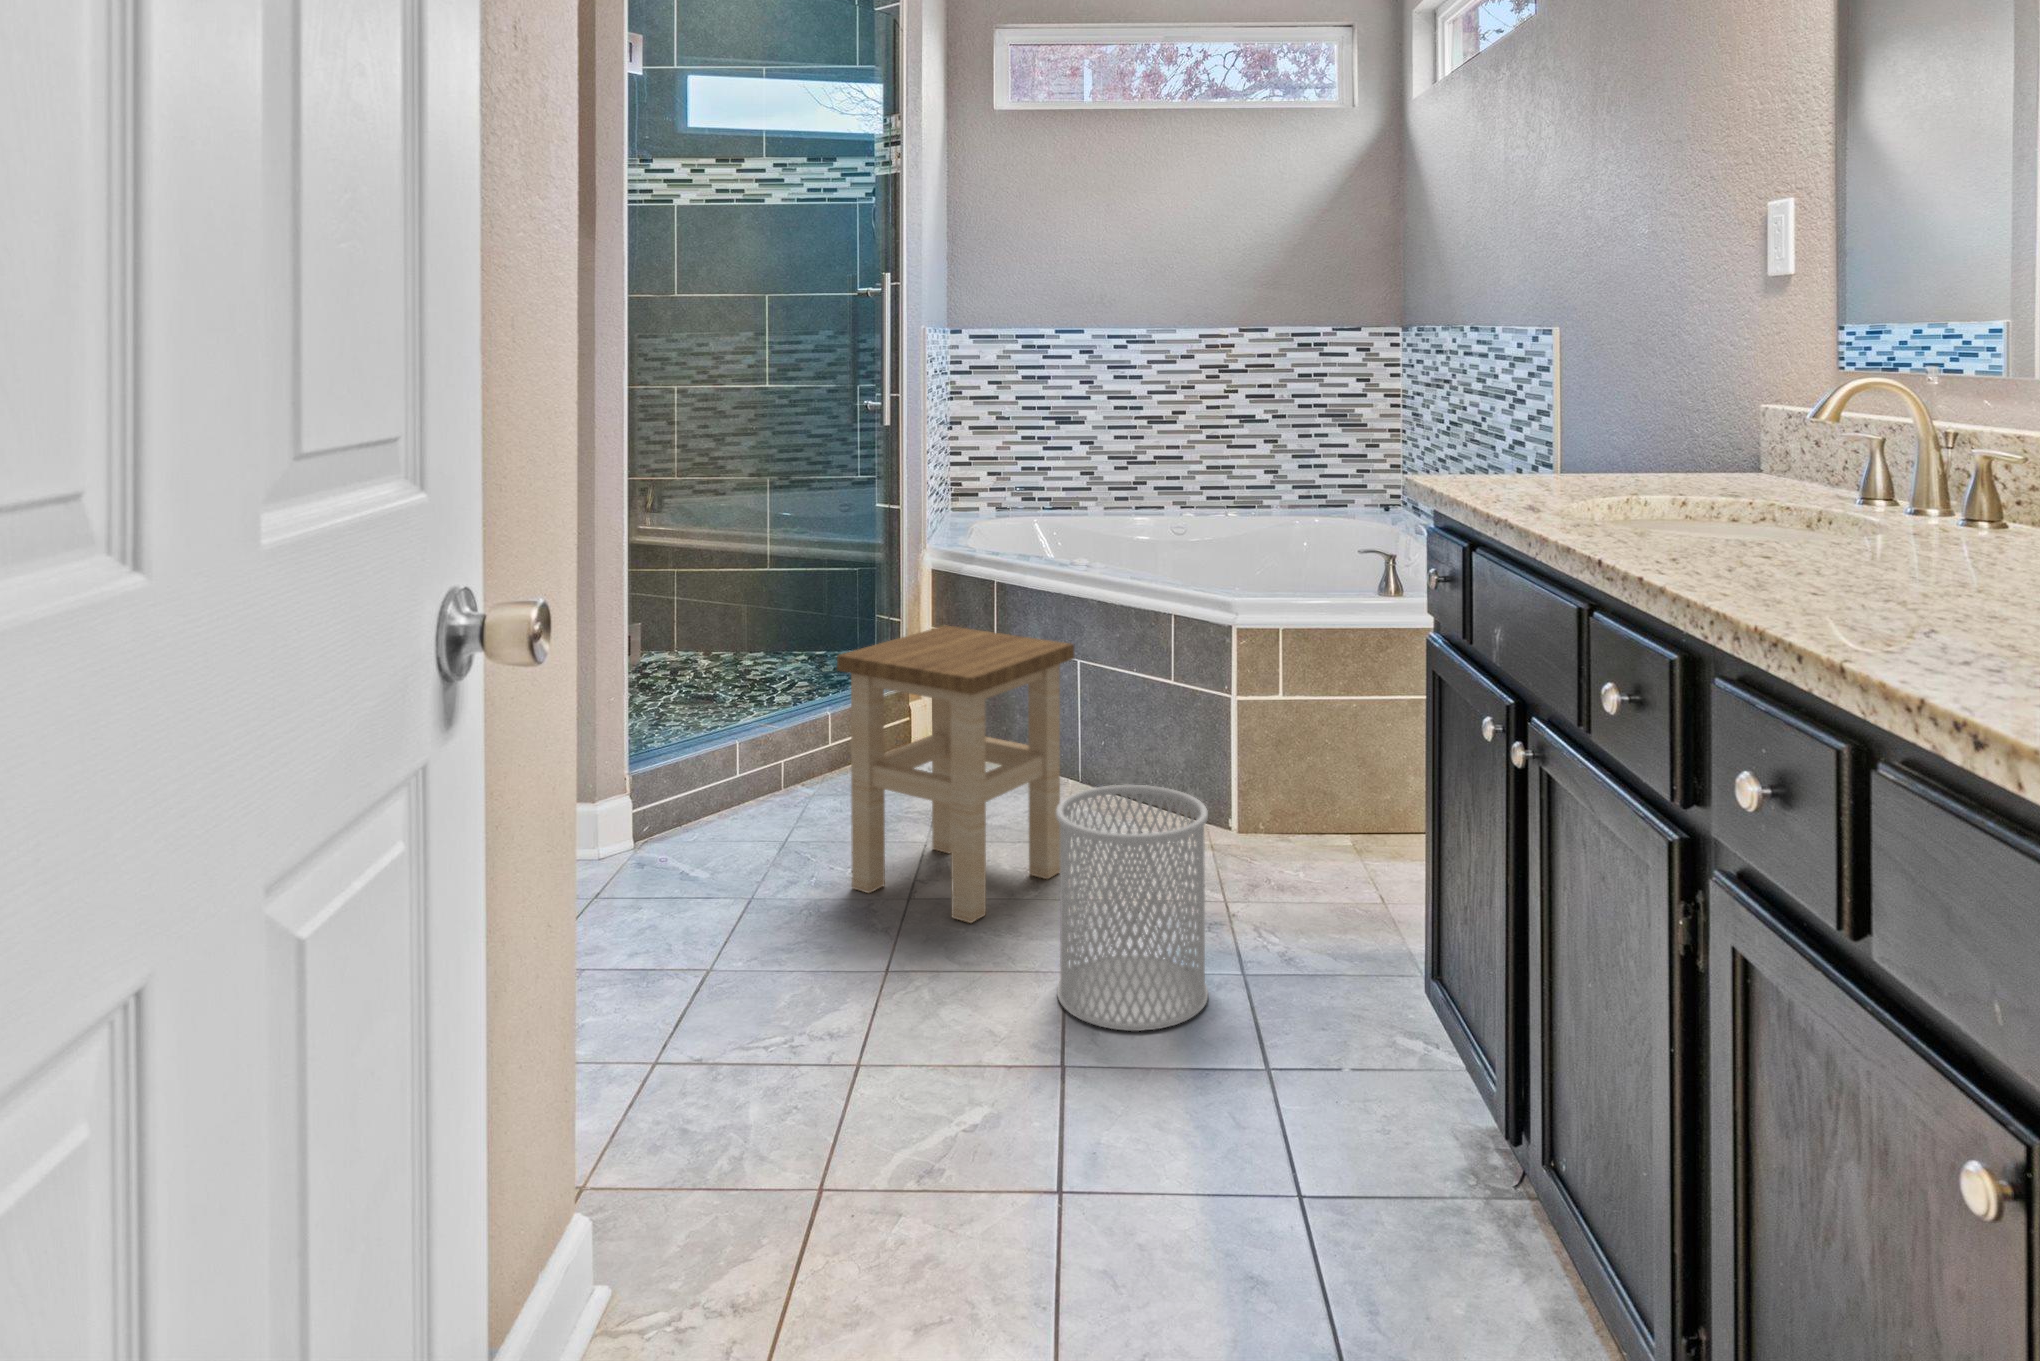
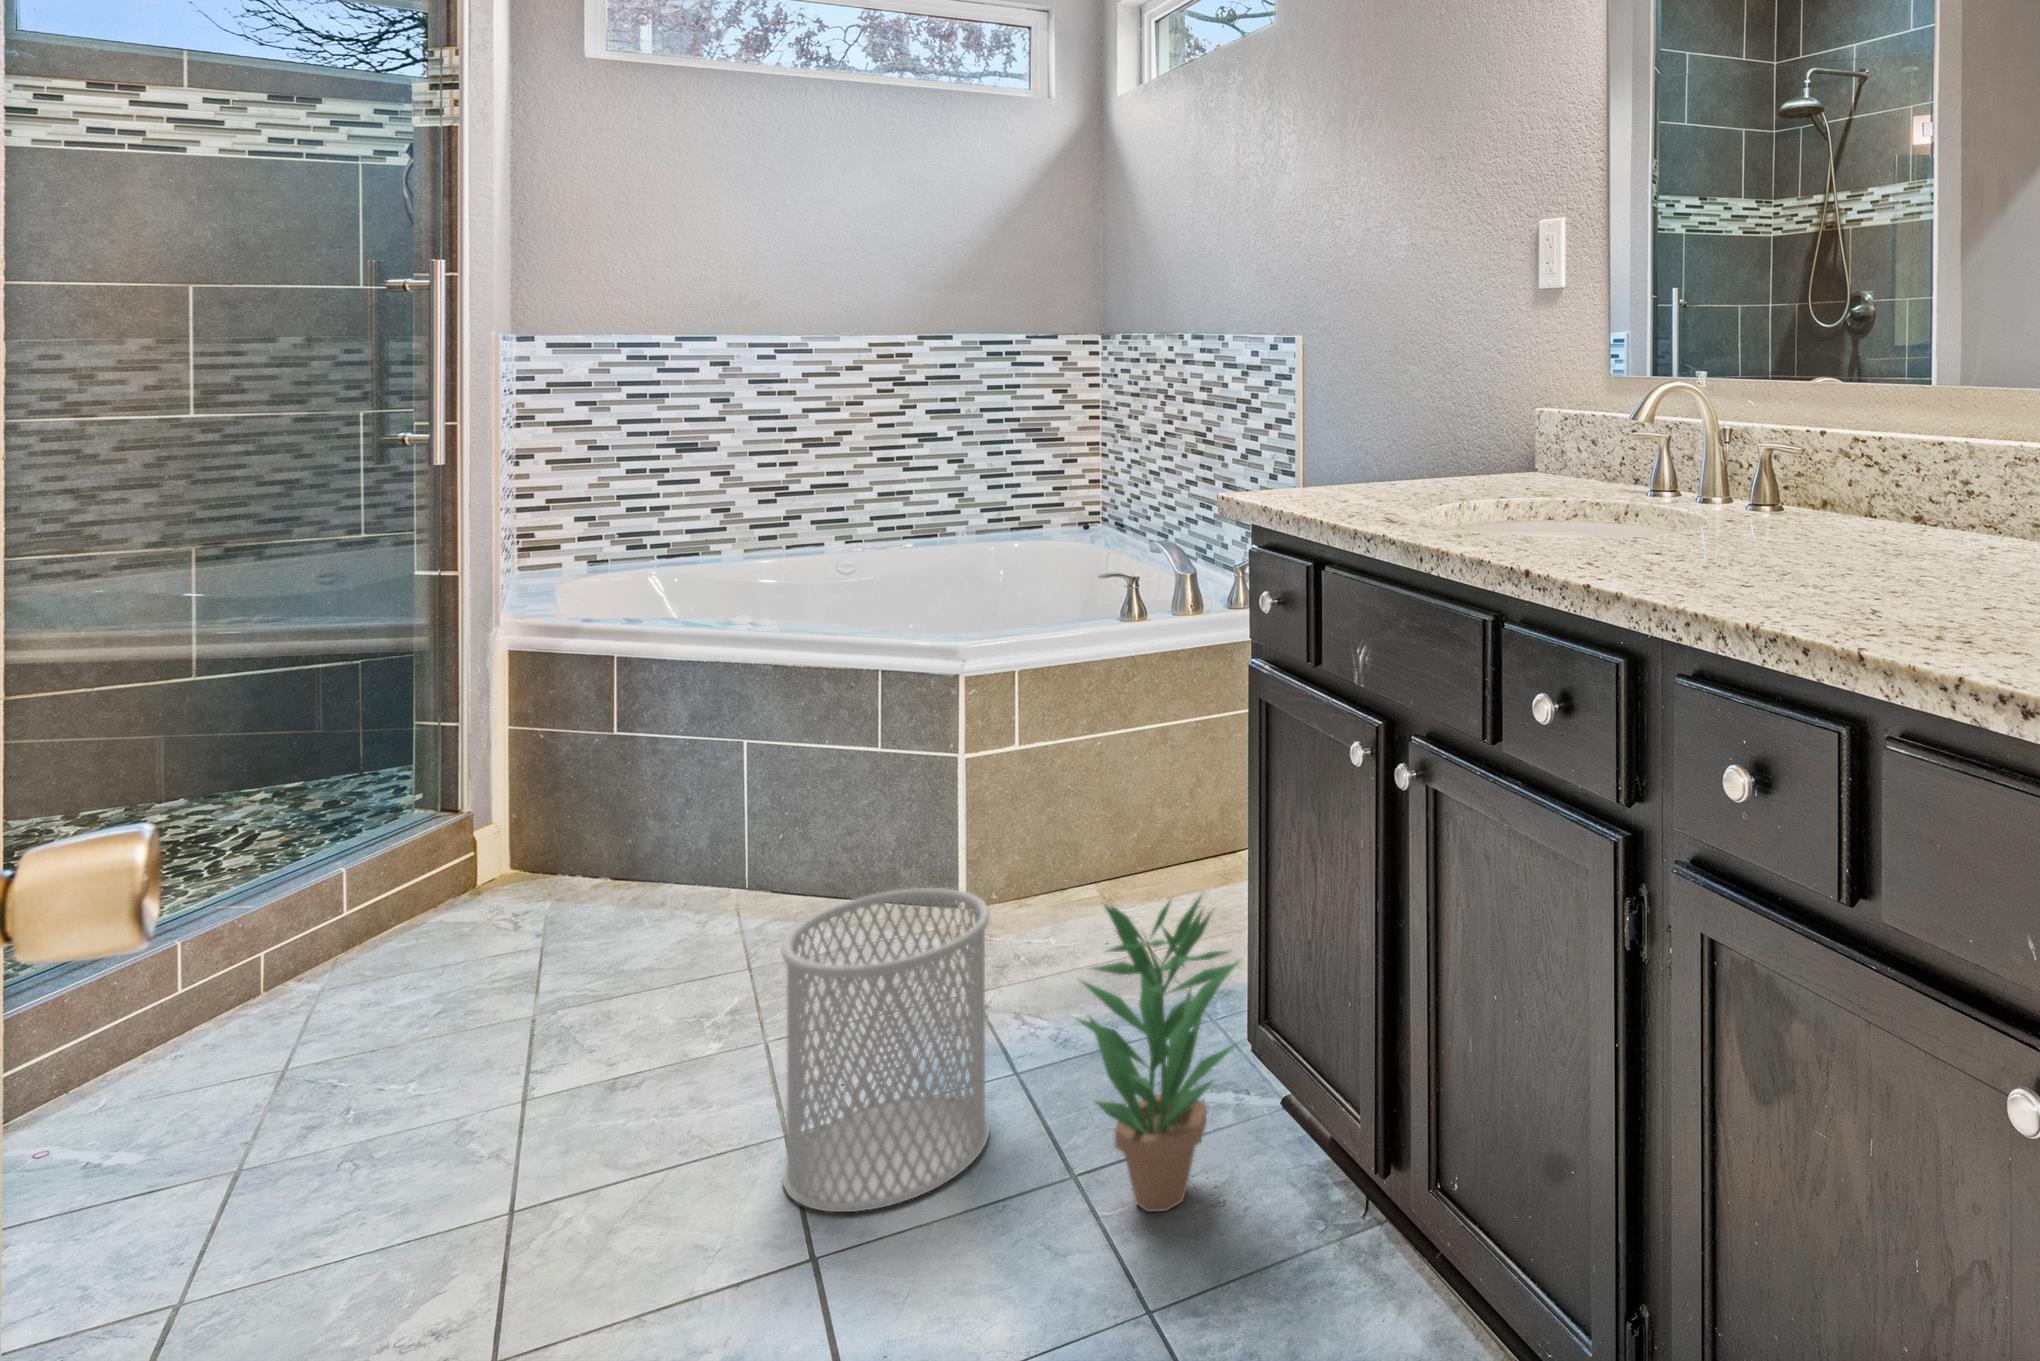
stool: present [837,625,1074,923] -> none [384,729,768,1130]
potted plant: none [1248,819,1401,1105] -> present [1077,896,1240,1212]

